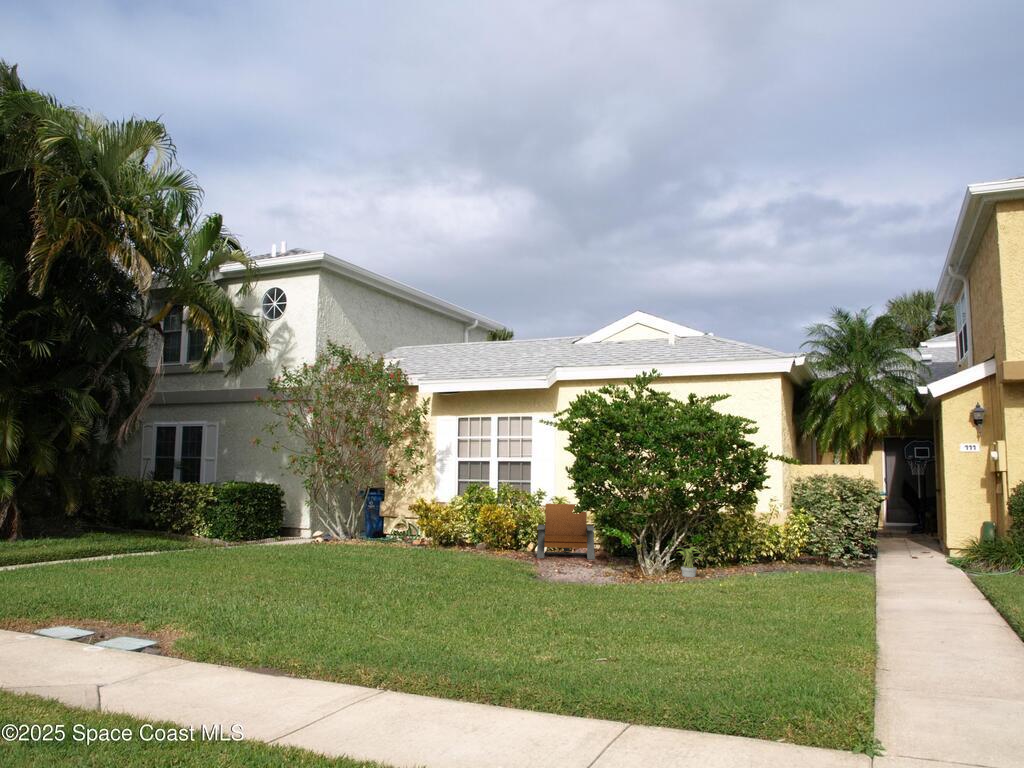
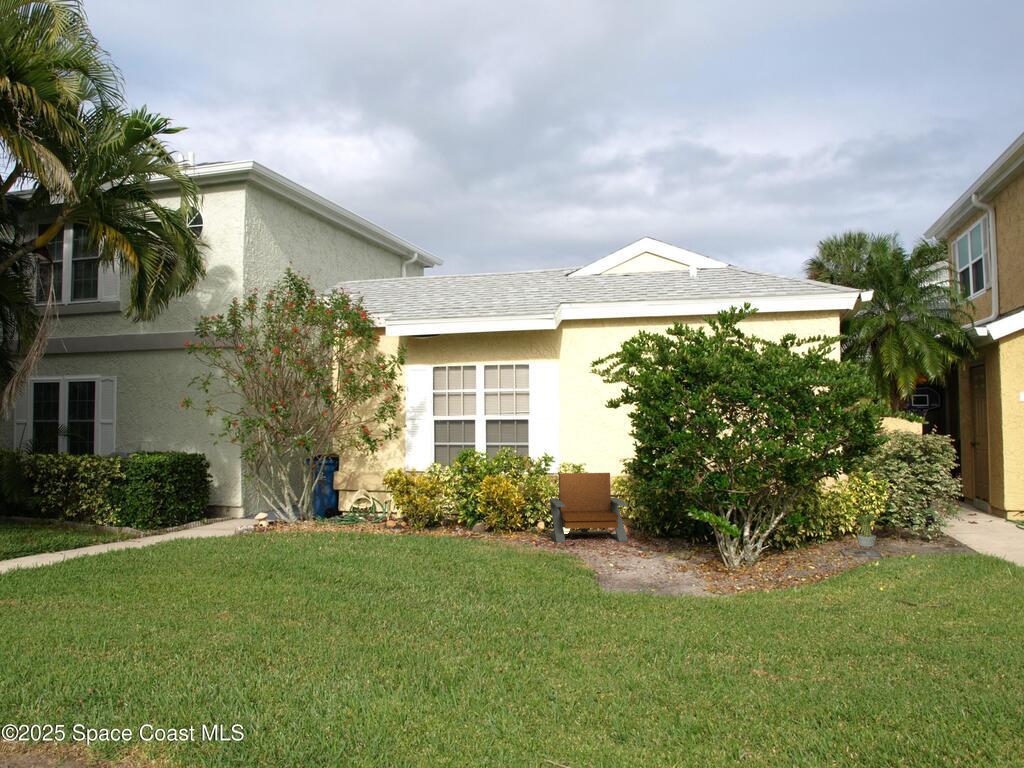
potted plant: present [676,547,702,577] -> present [852,513,883,547]

